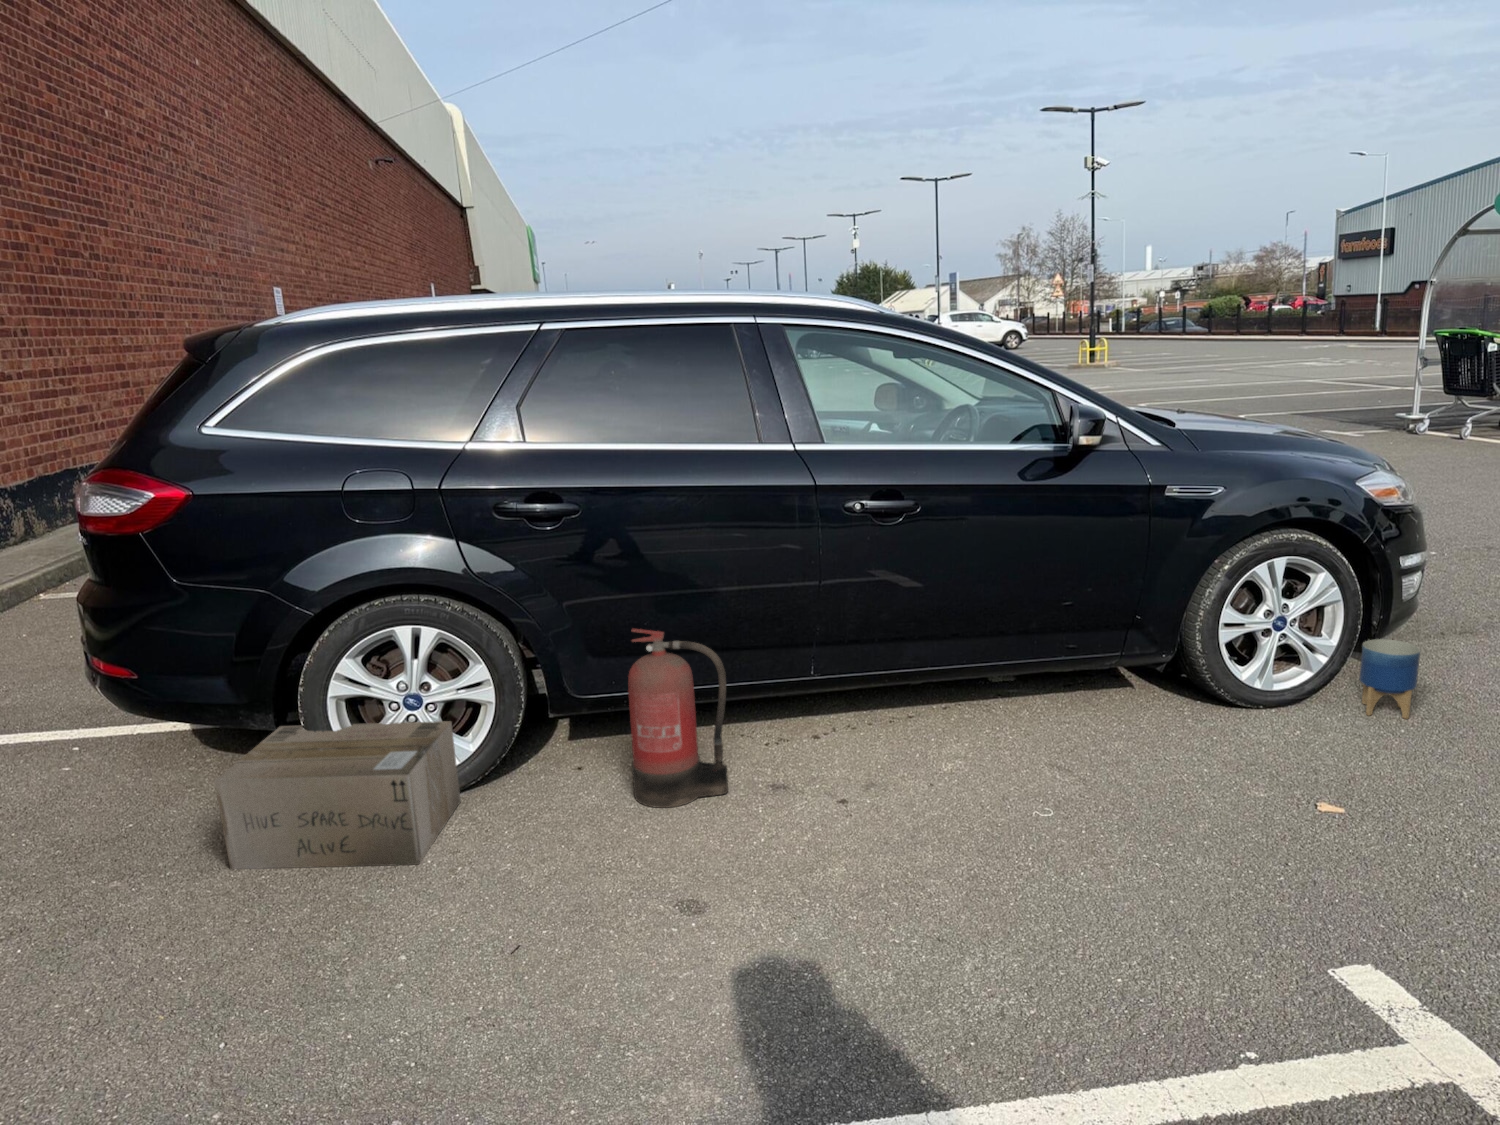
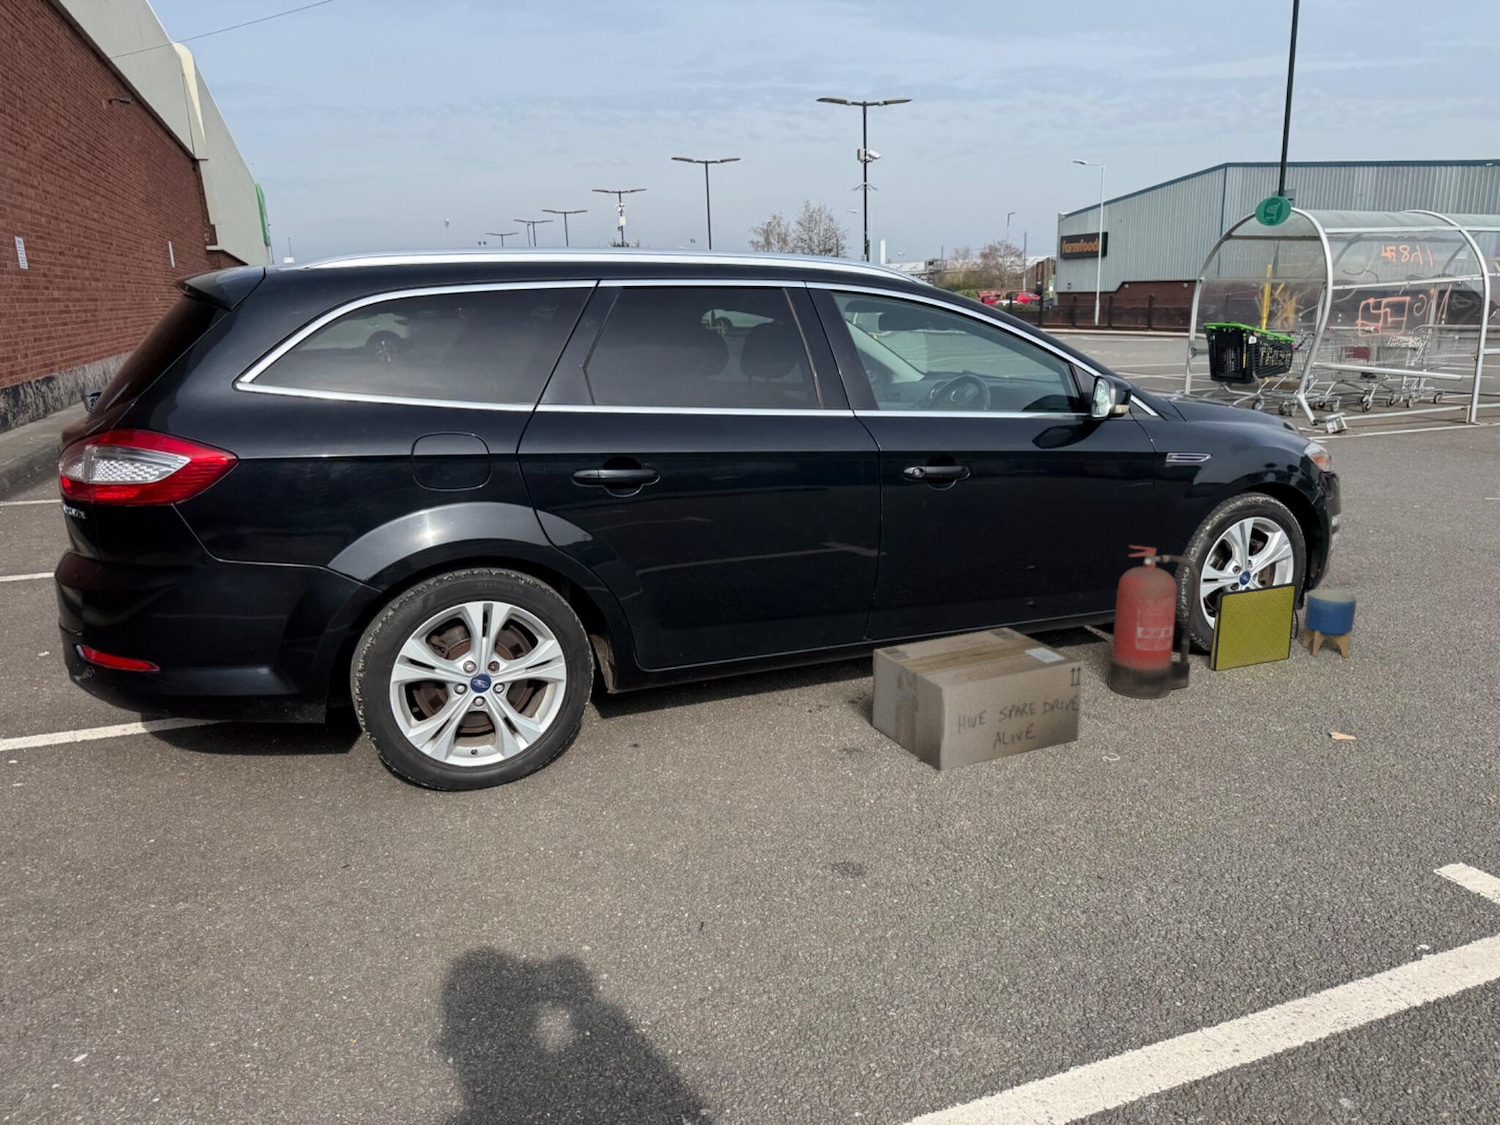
fire extinguisher: present [628,629,728,808] -> present [1108,546,1201,699]
bag: none [1229,631,1345,726] -> present [1209,583,1299,671]
cardboard box: present [215,721,461,869] -> present [872,628,1084,771]

